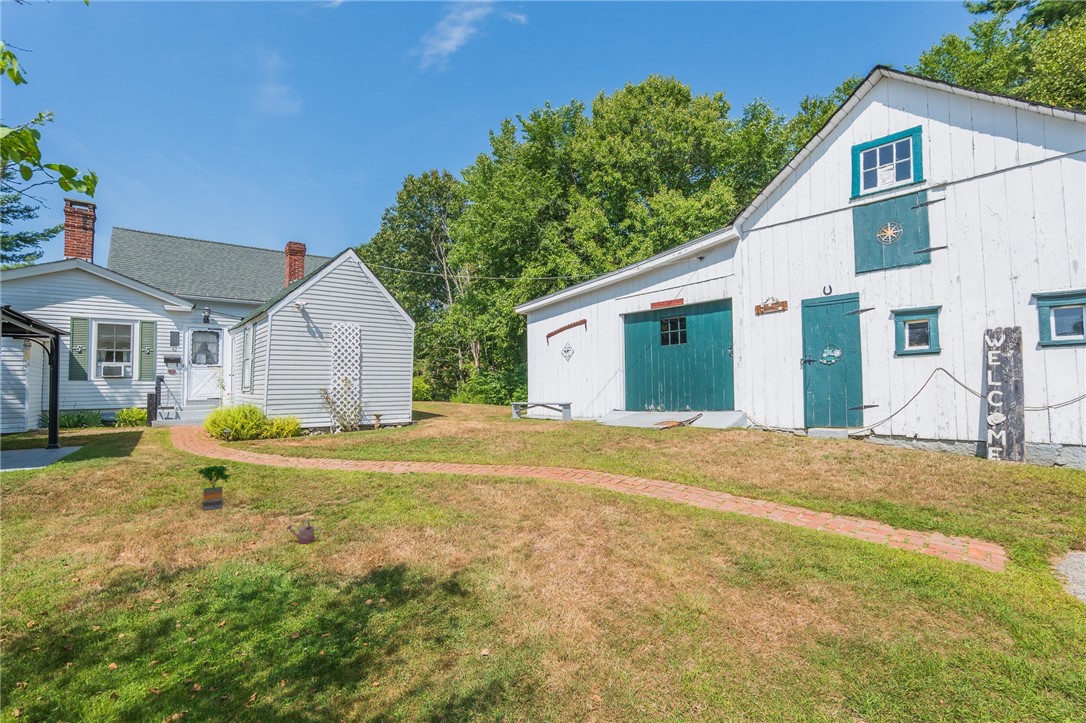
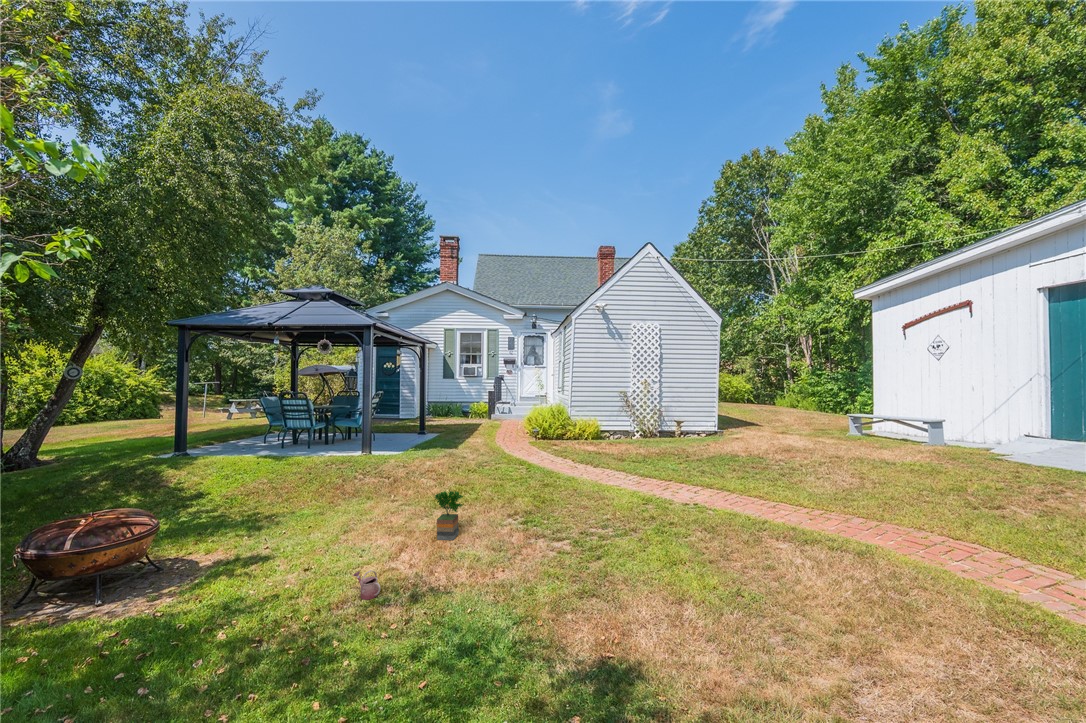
watering can: present [287,520,321,544] -> present [353,570,380,600]

